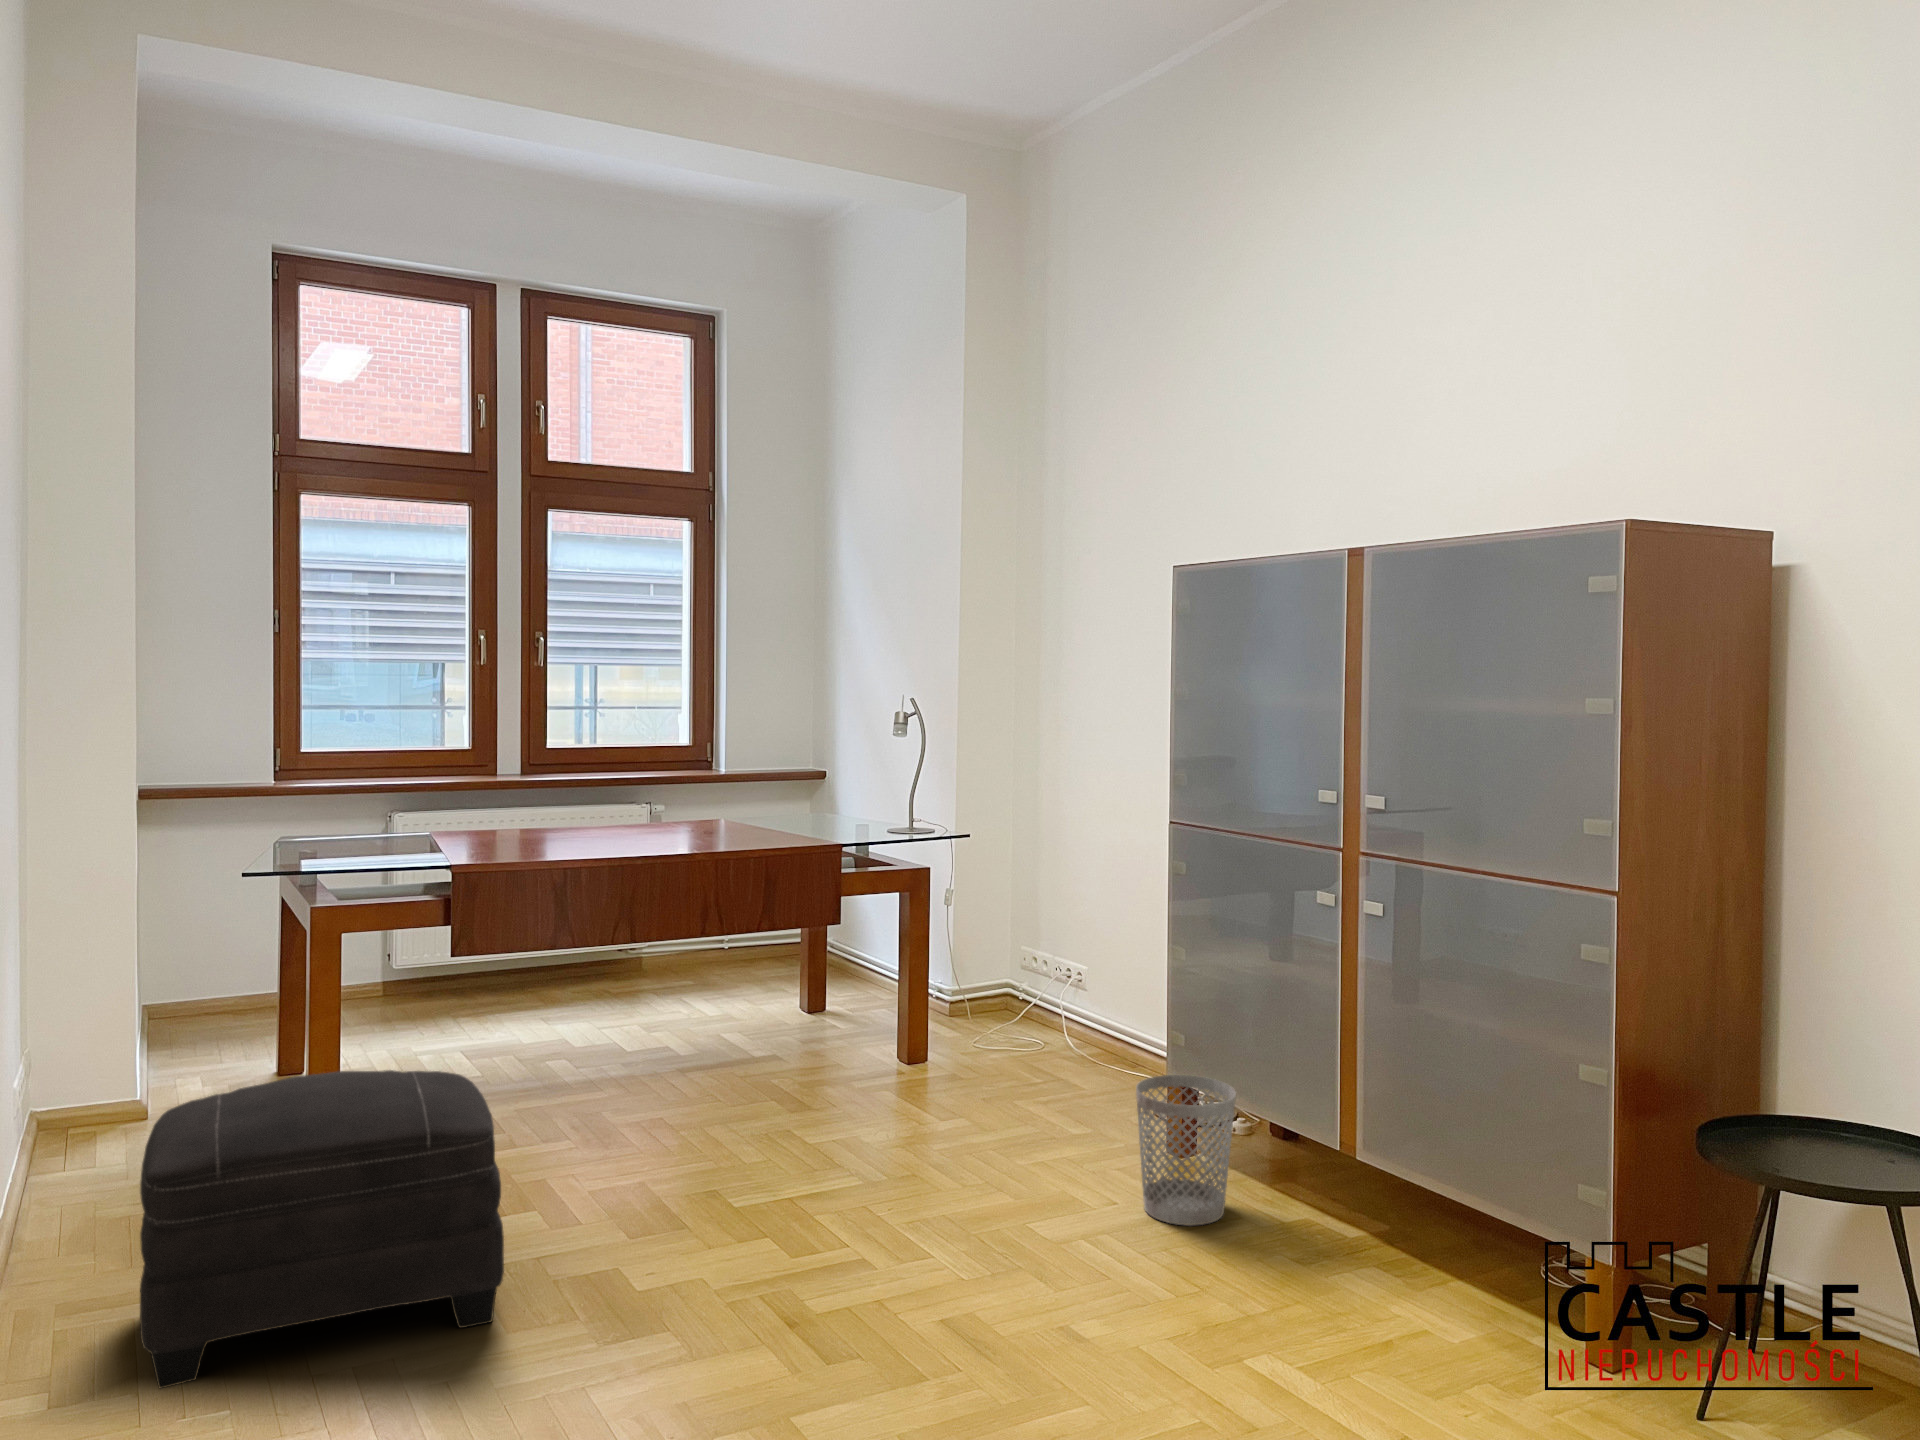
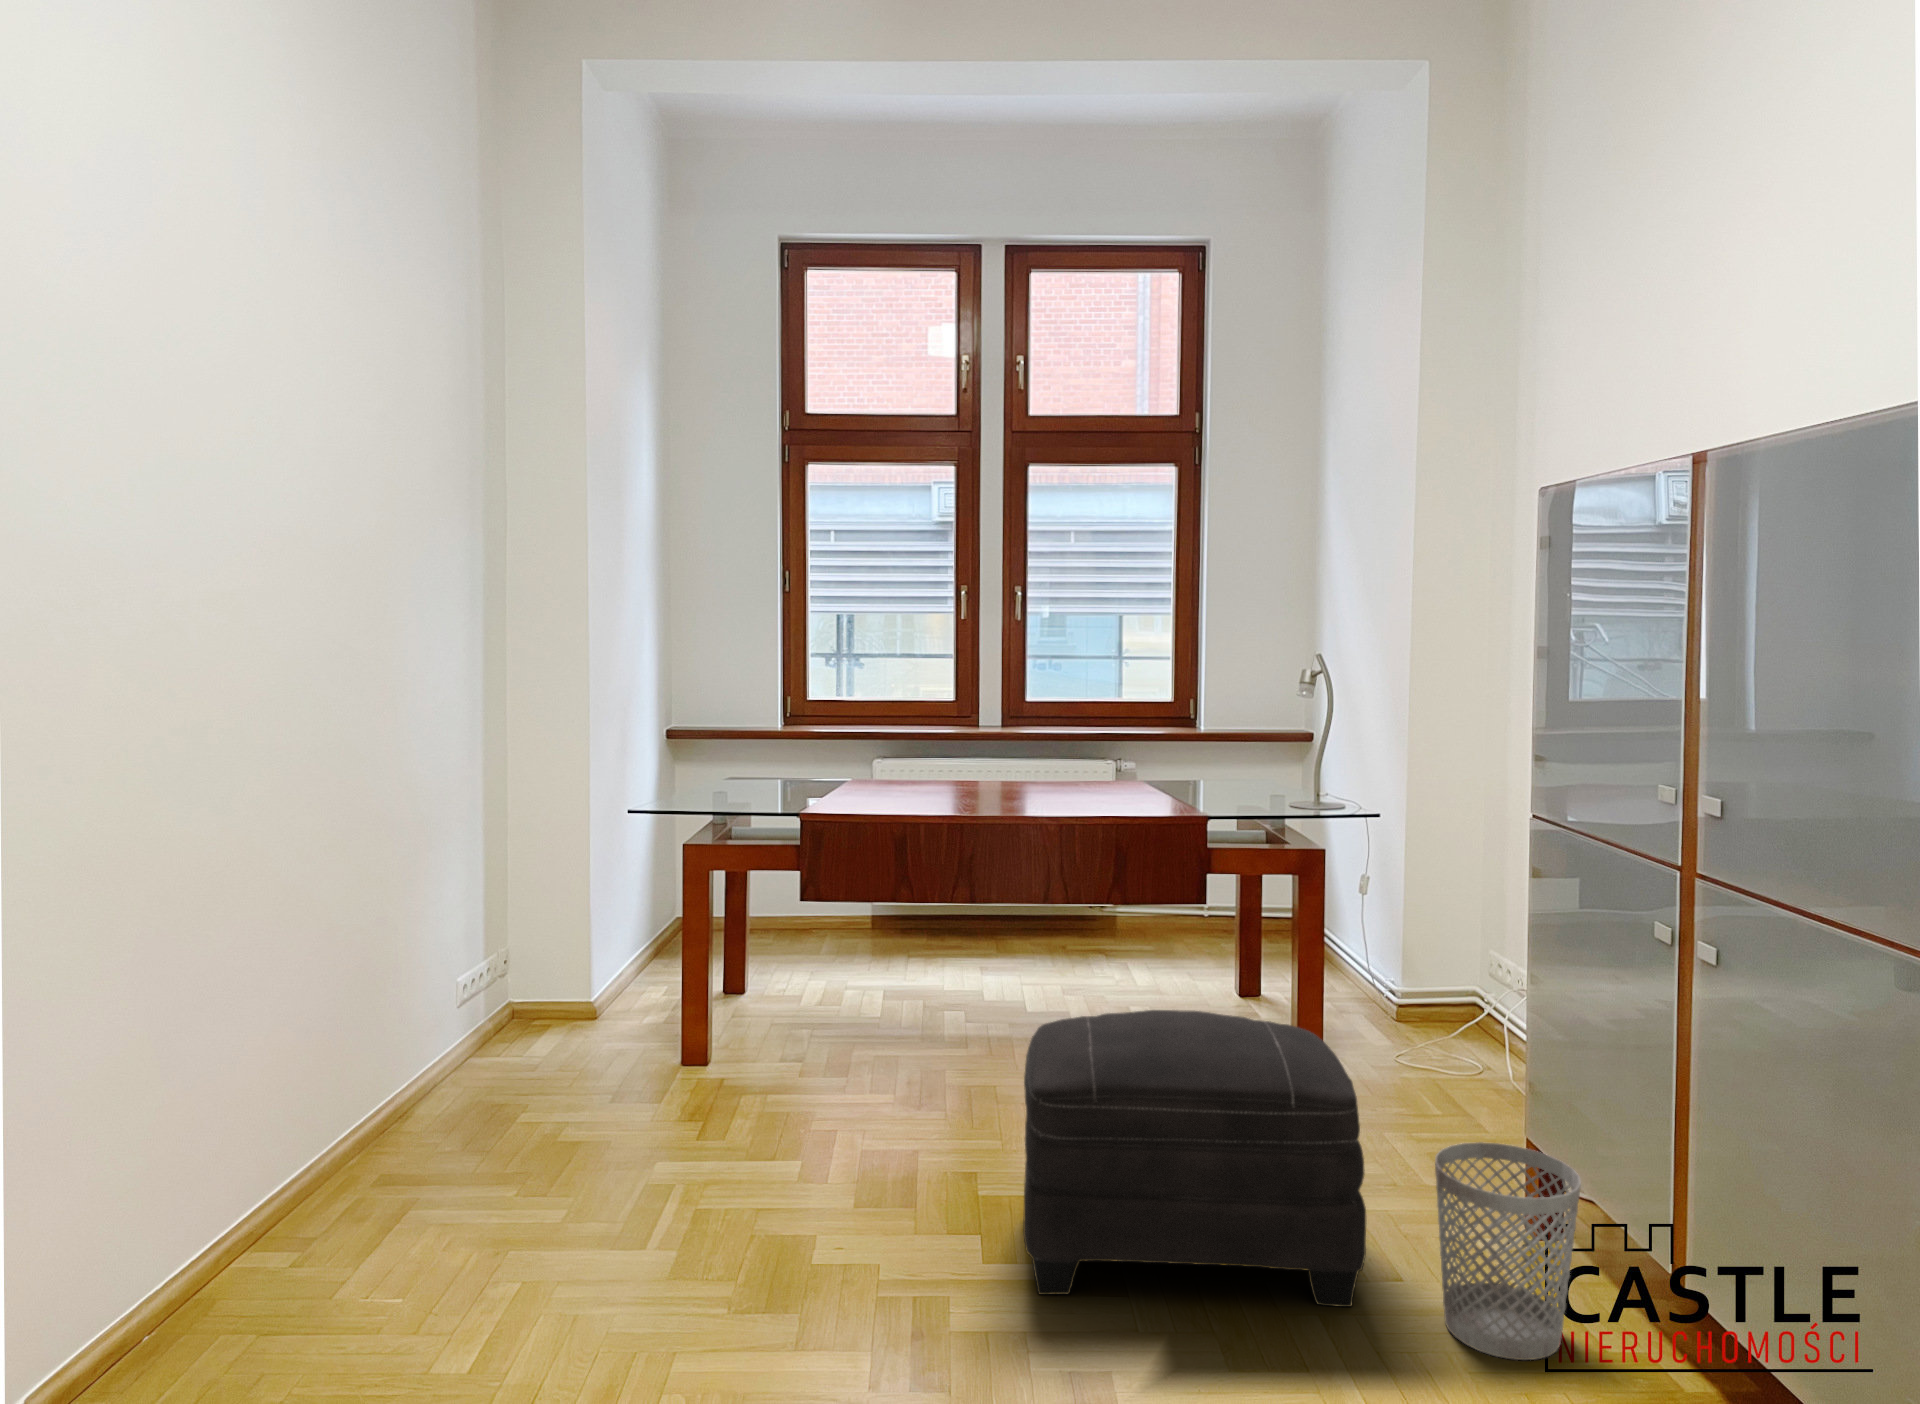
ottoman: present [140,1070,504,1388] -> present [1023,1010,1366,1307]

